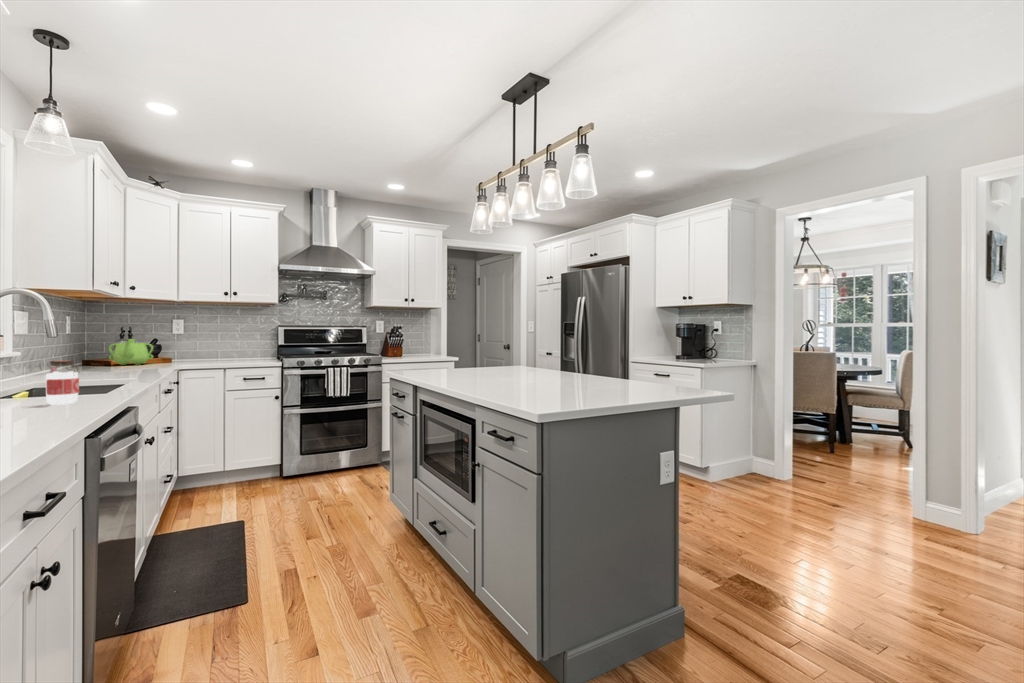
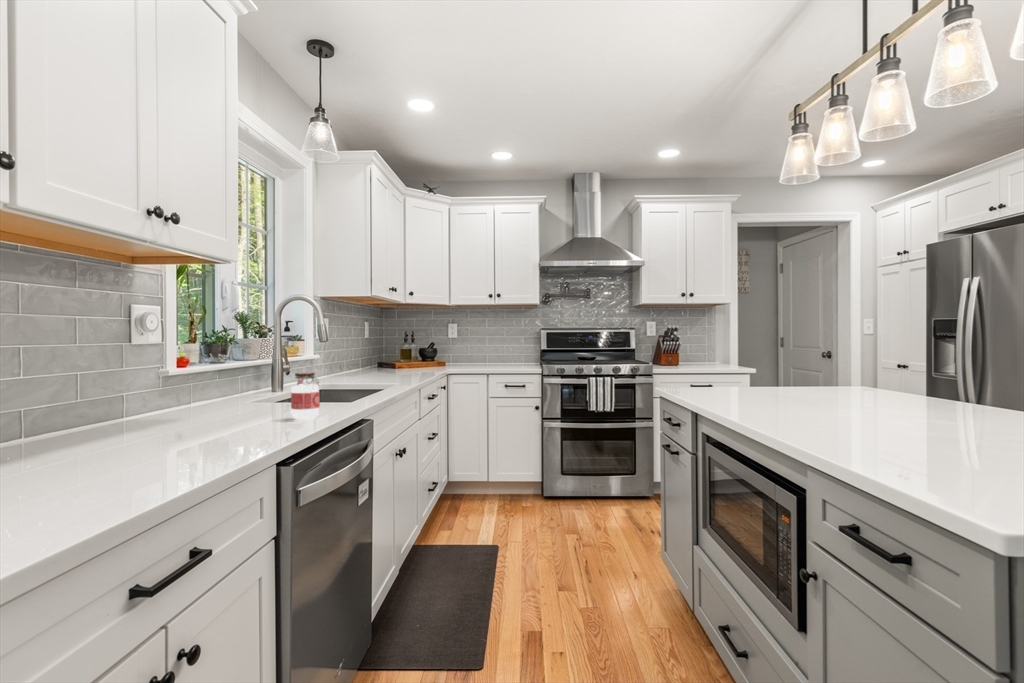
teapot: present [109,339,153,365] -> none [393,344,427,369]

